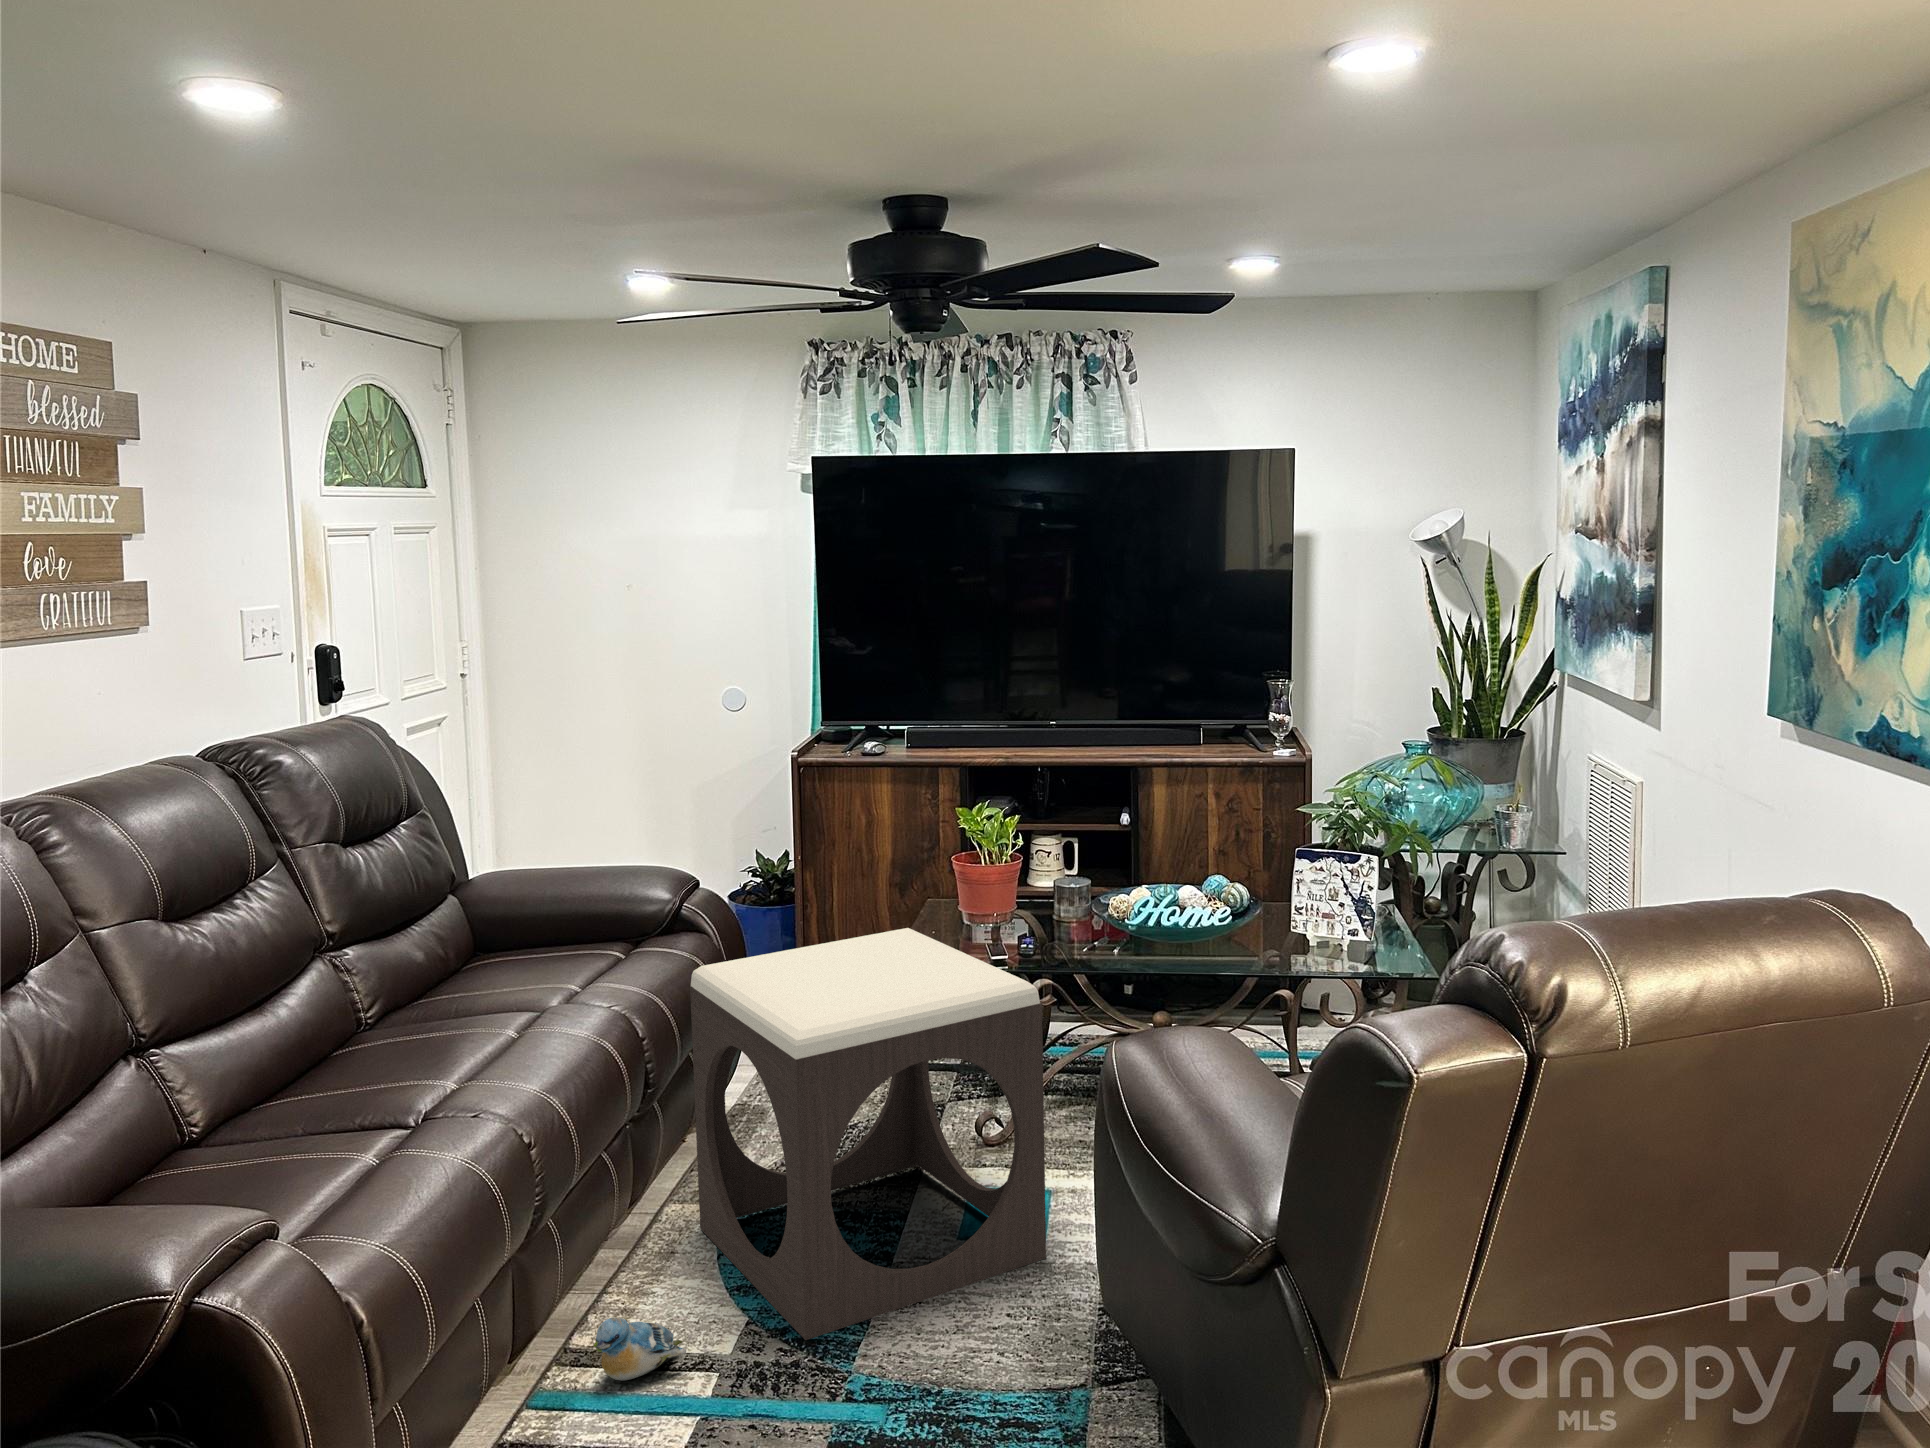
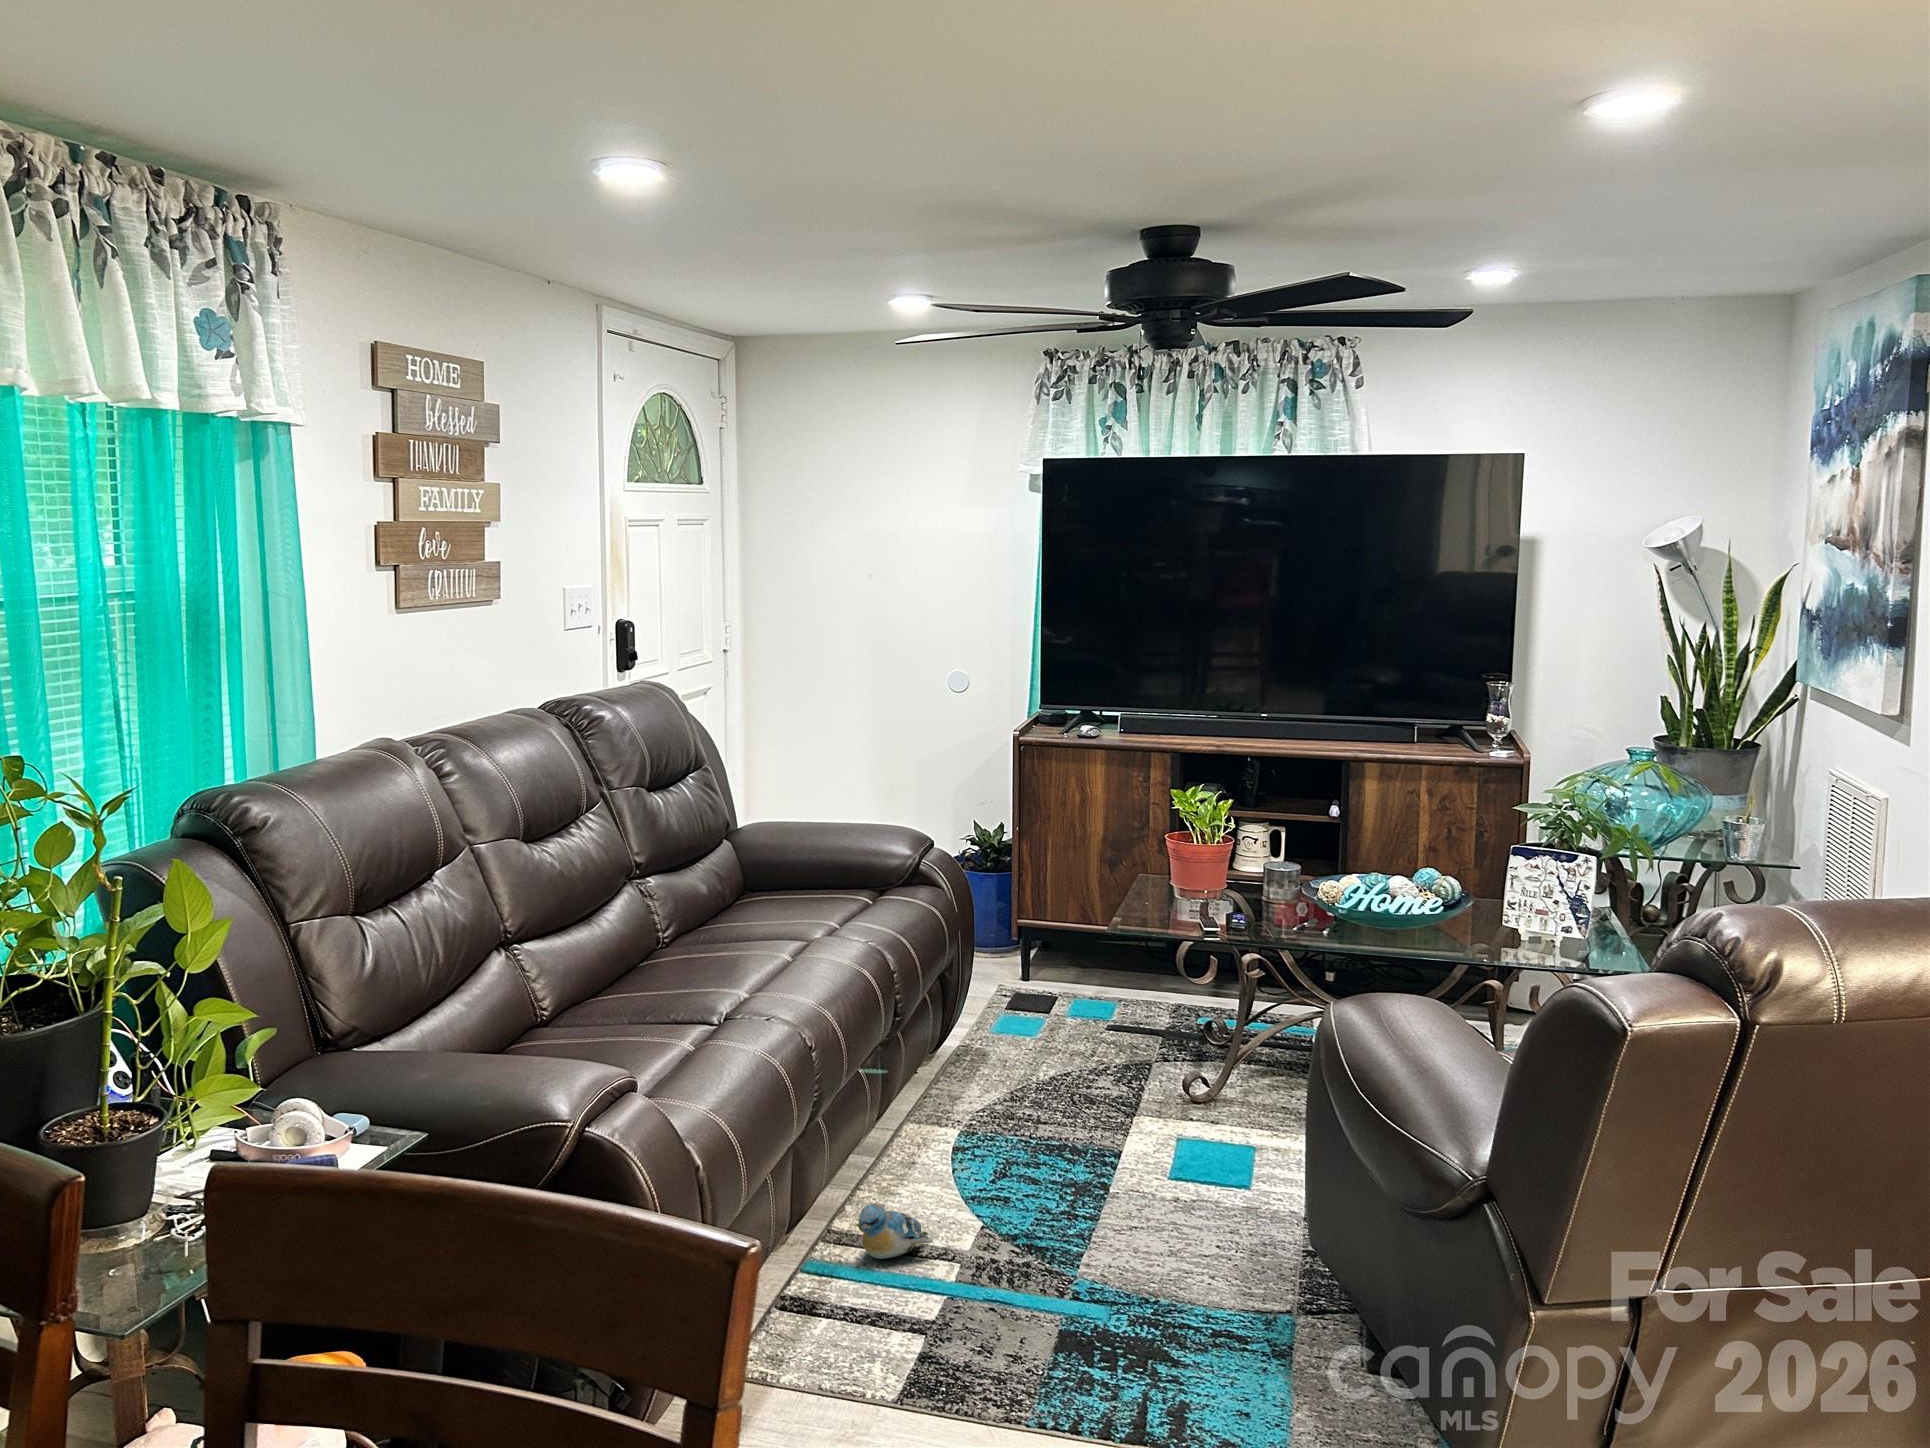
footstool: present [690,928,1046,1340] -> none [937,894,1258,1247]

